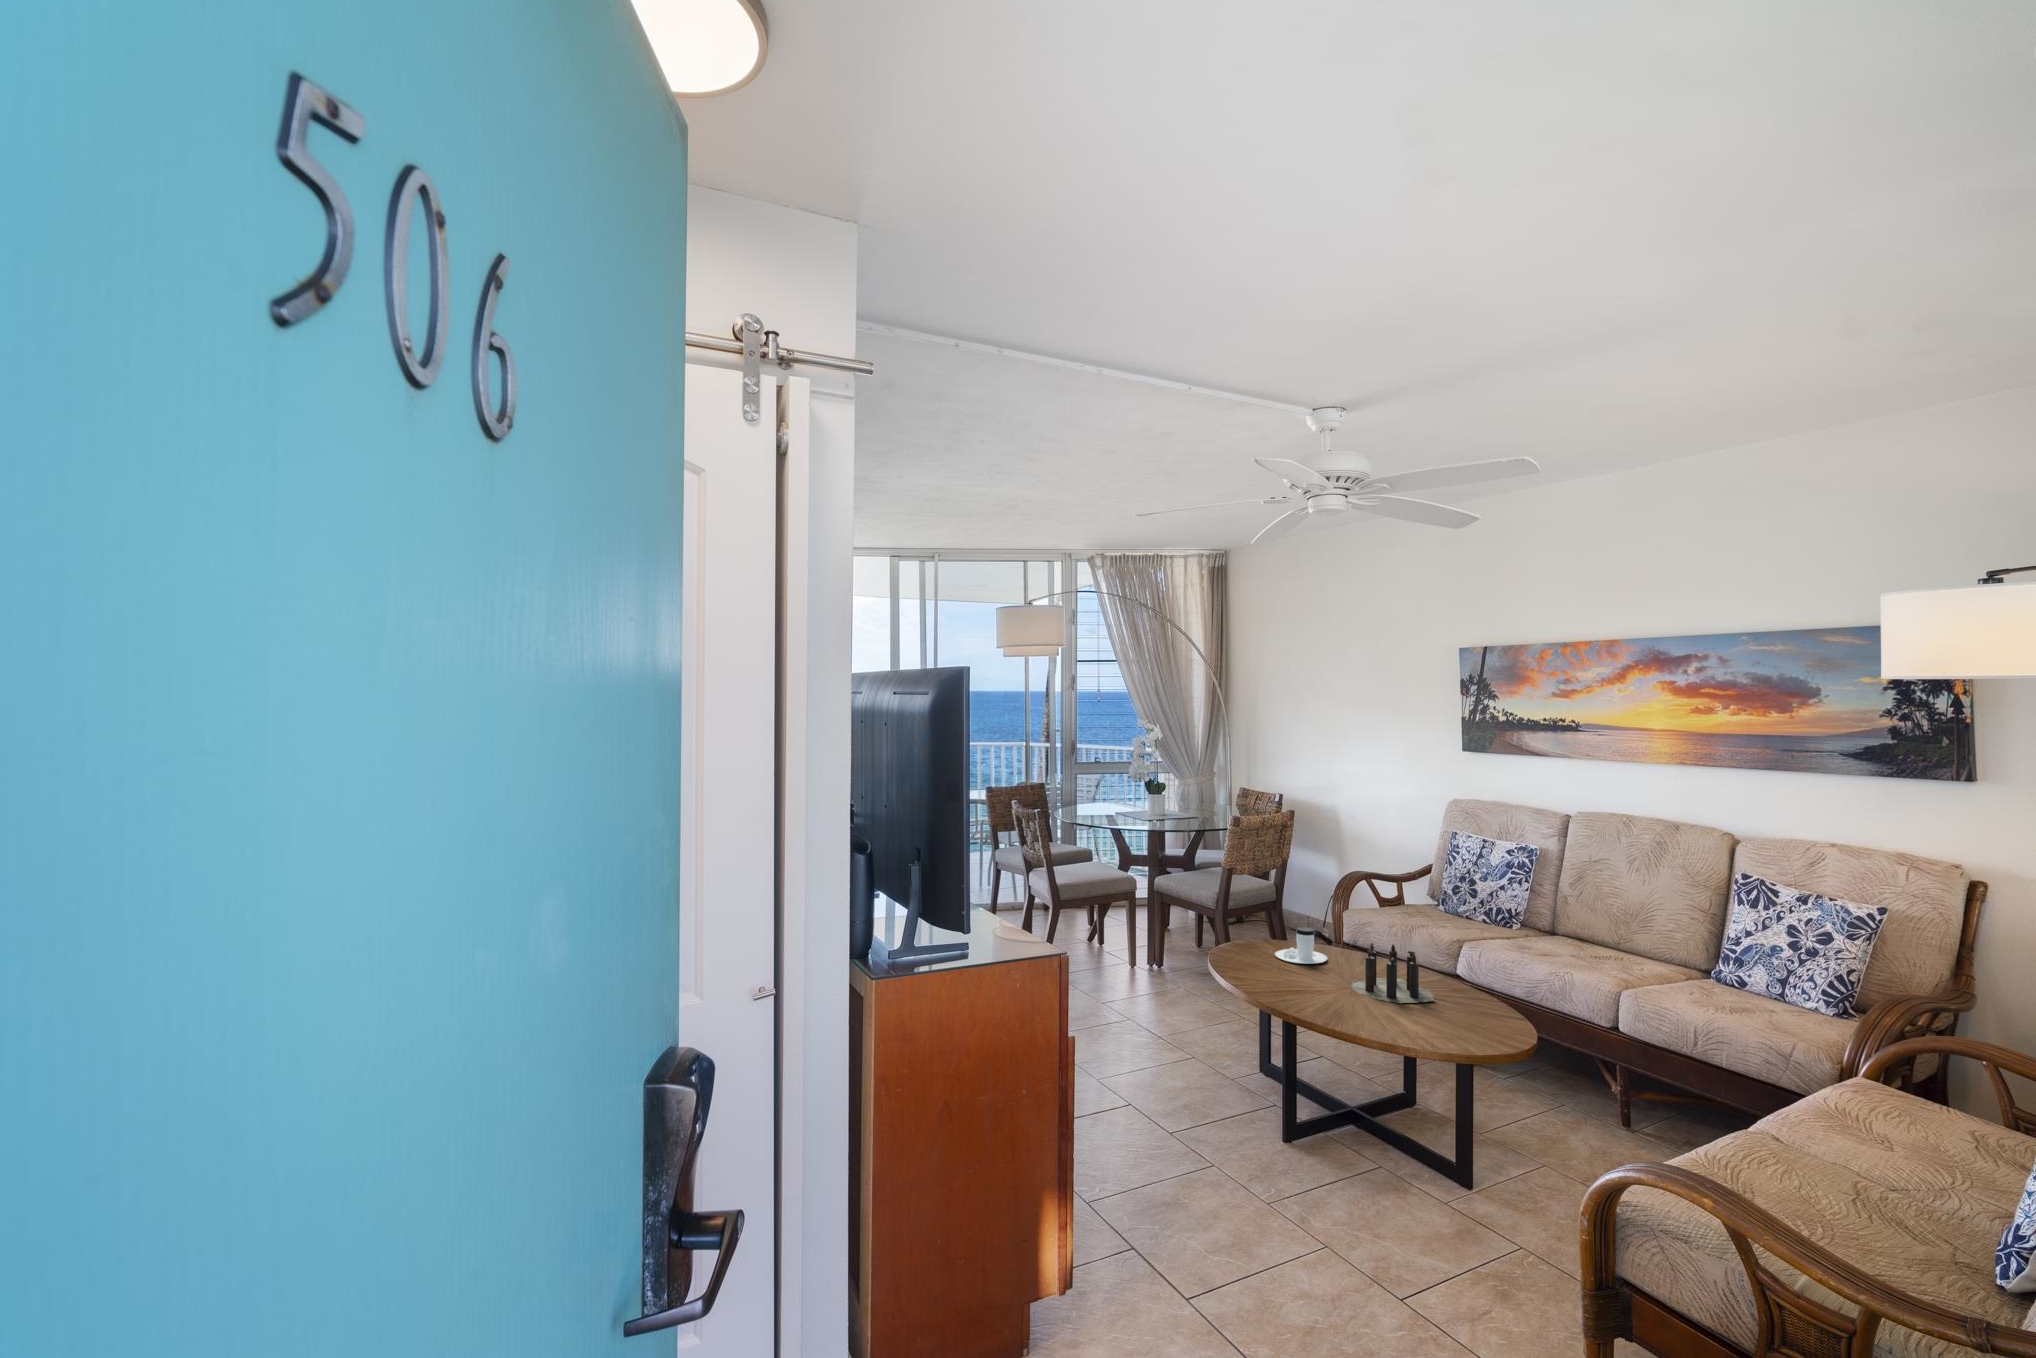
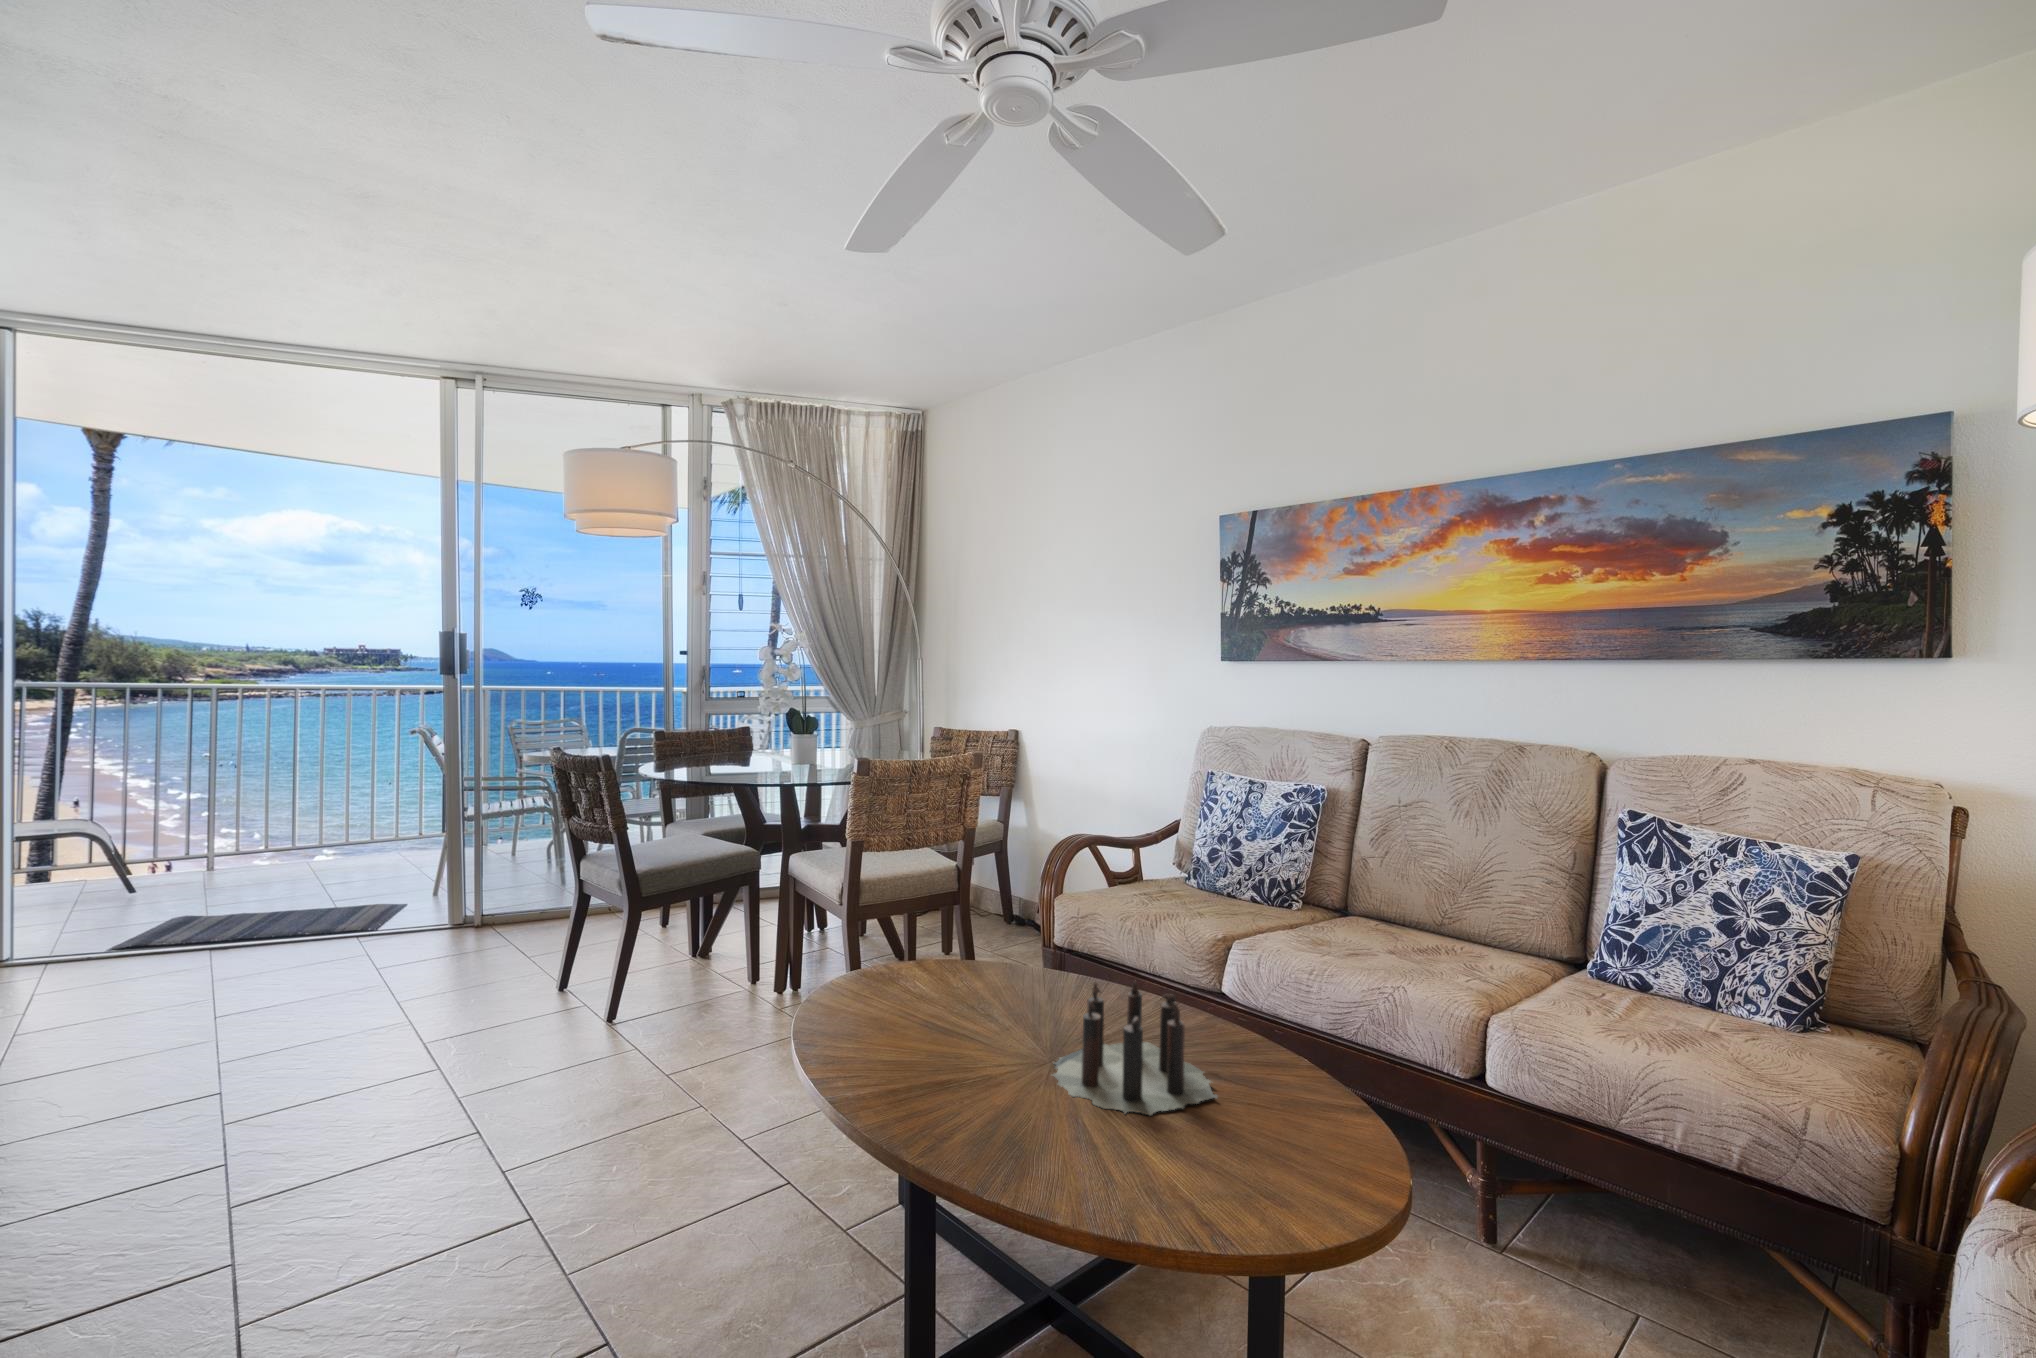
coffee cup: present [1275,927,1327,964] -> none [921,950,1017,1024]

